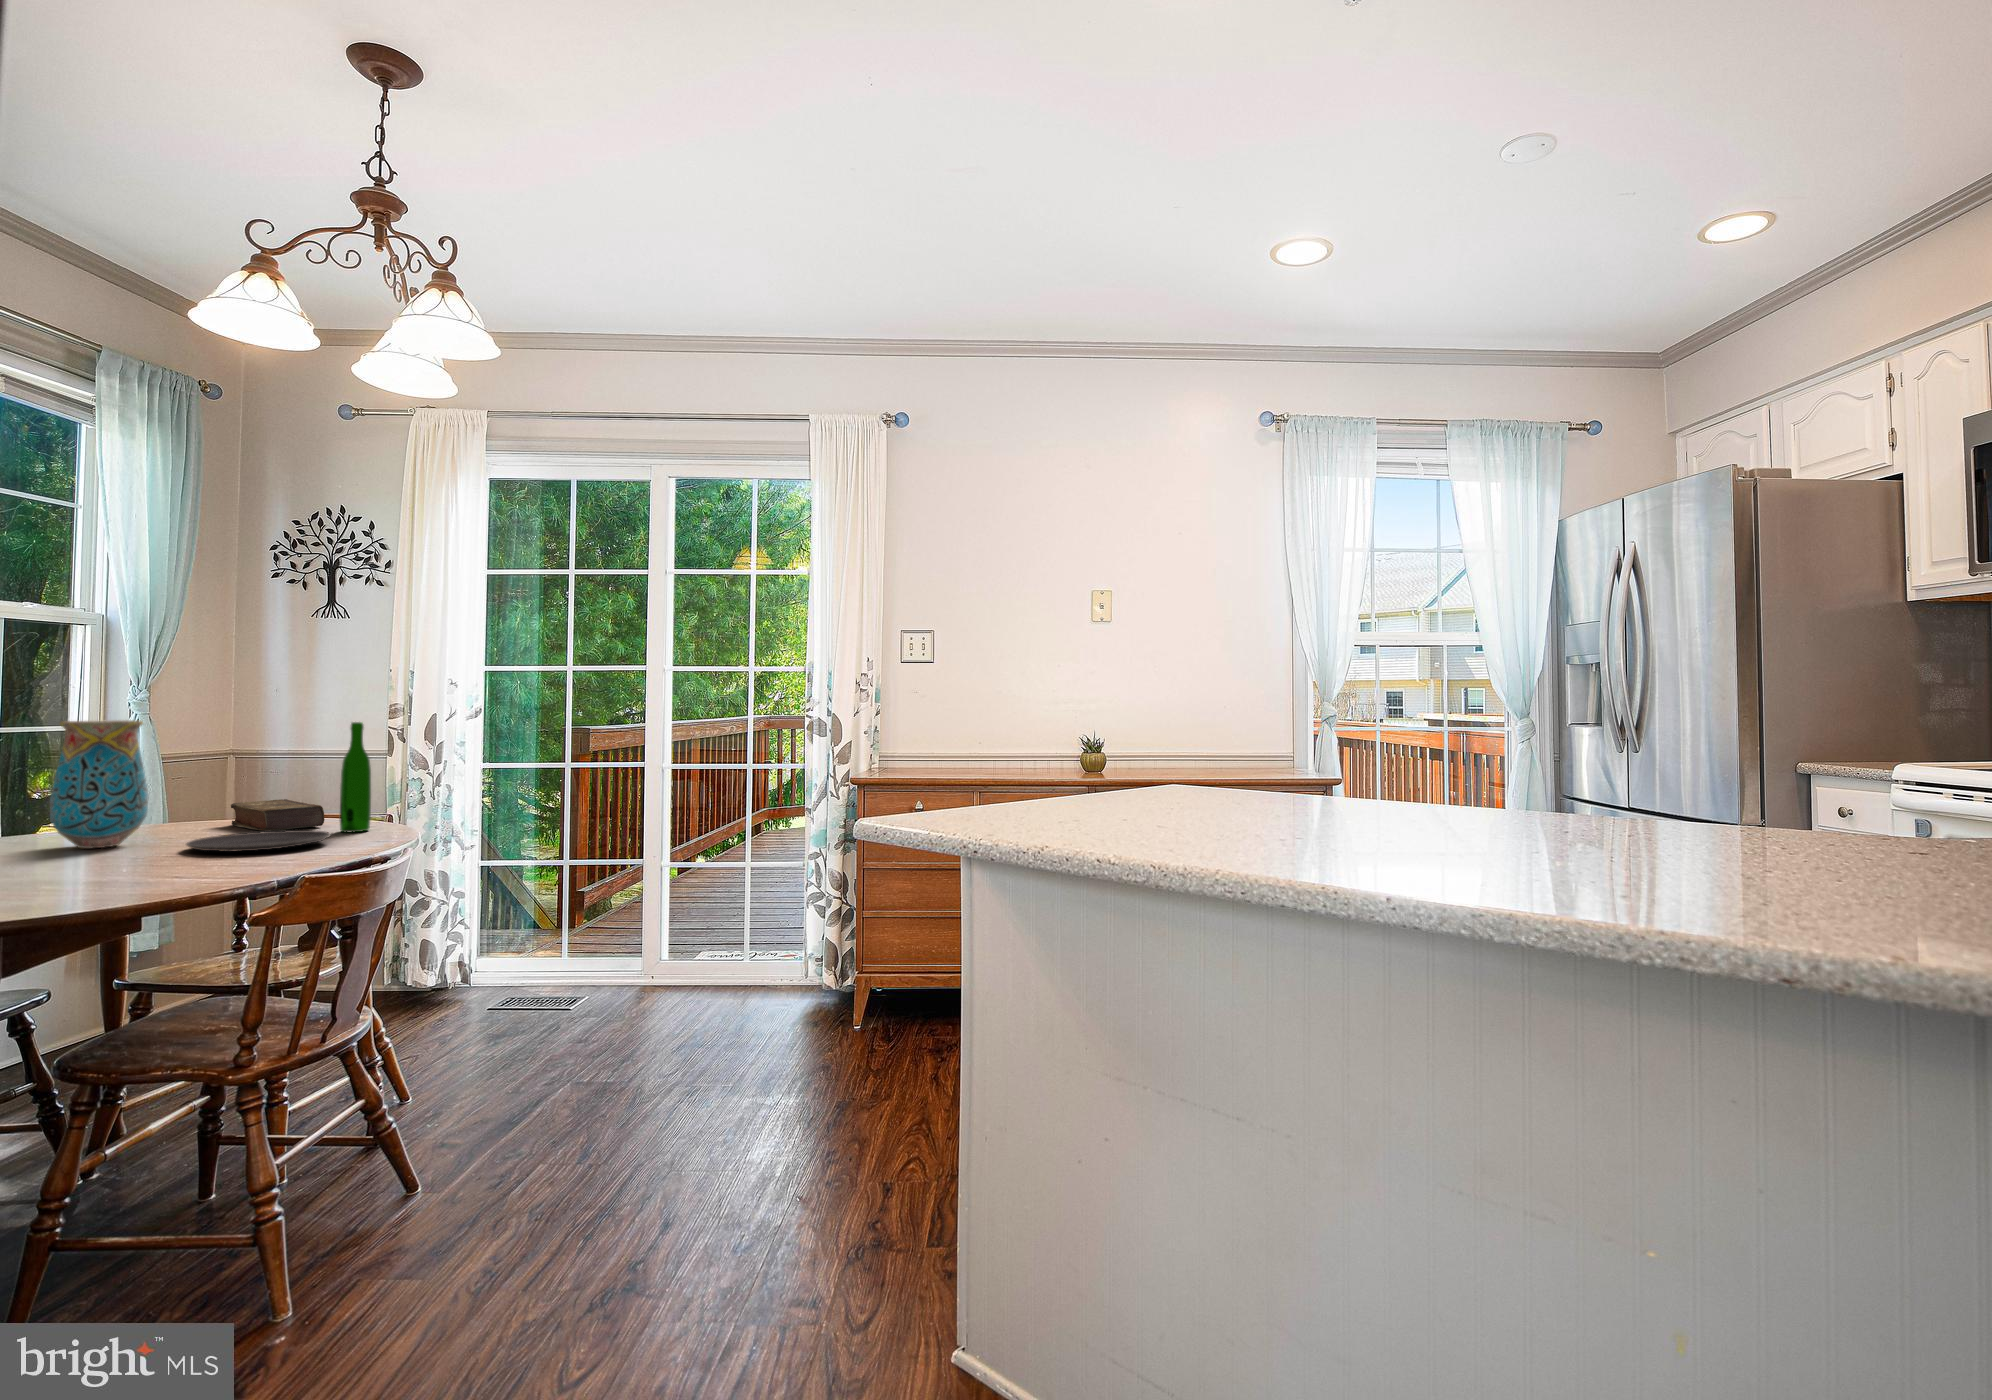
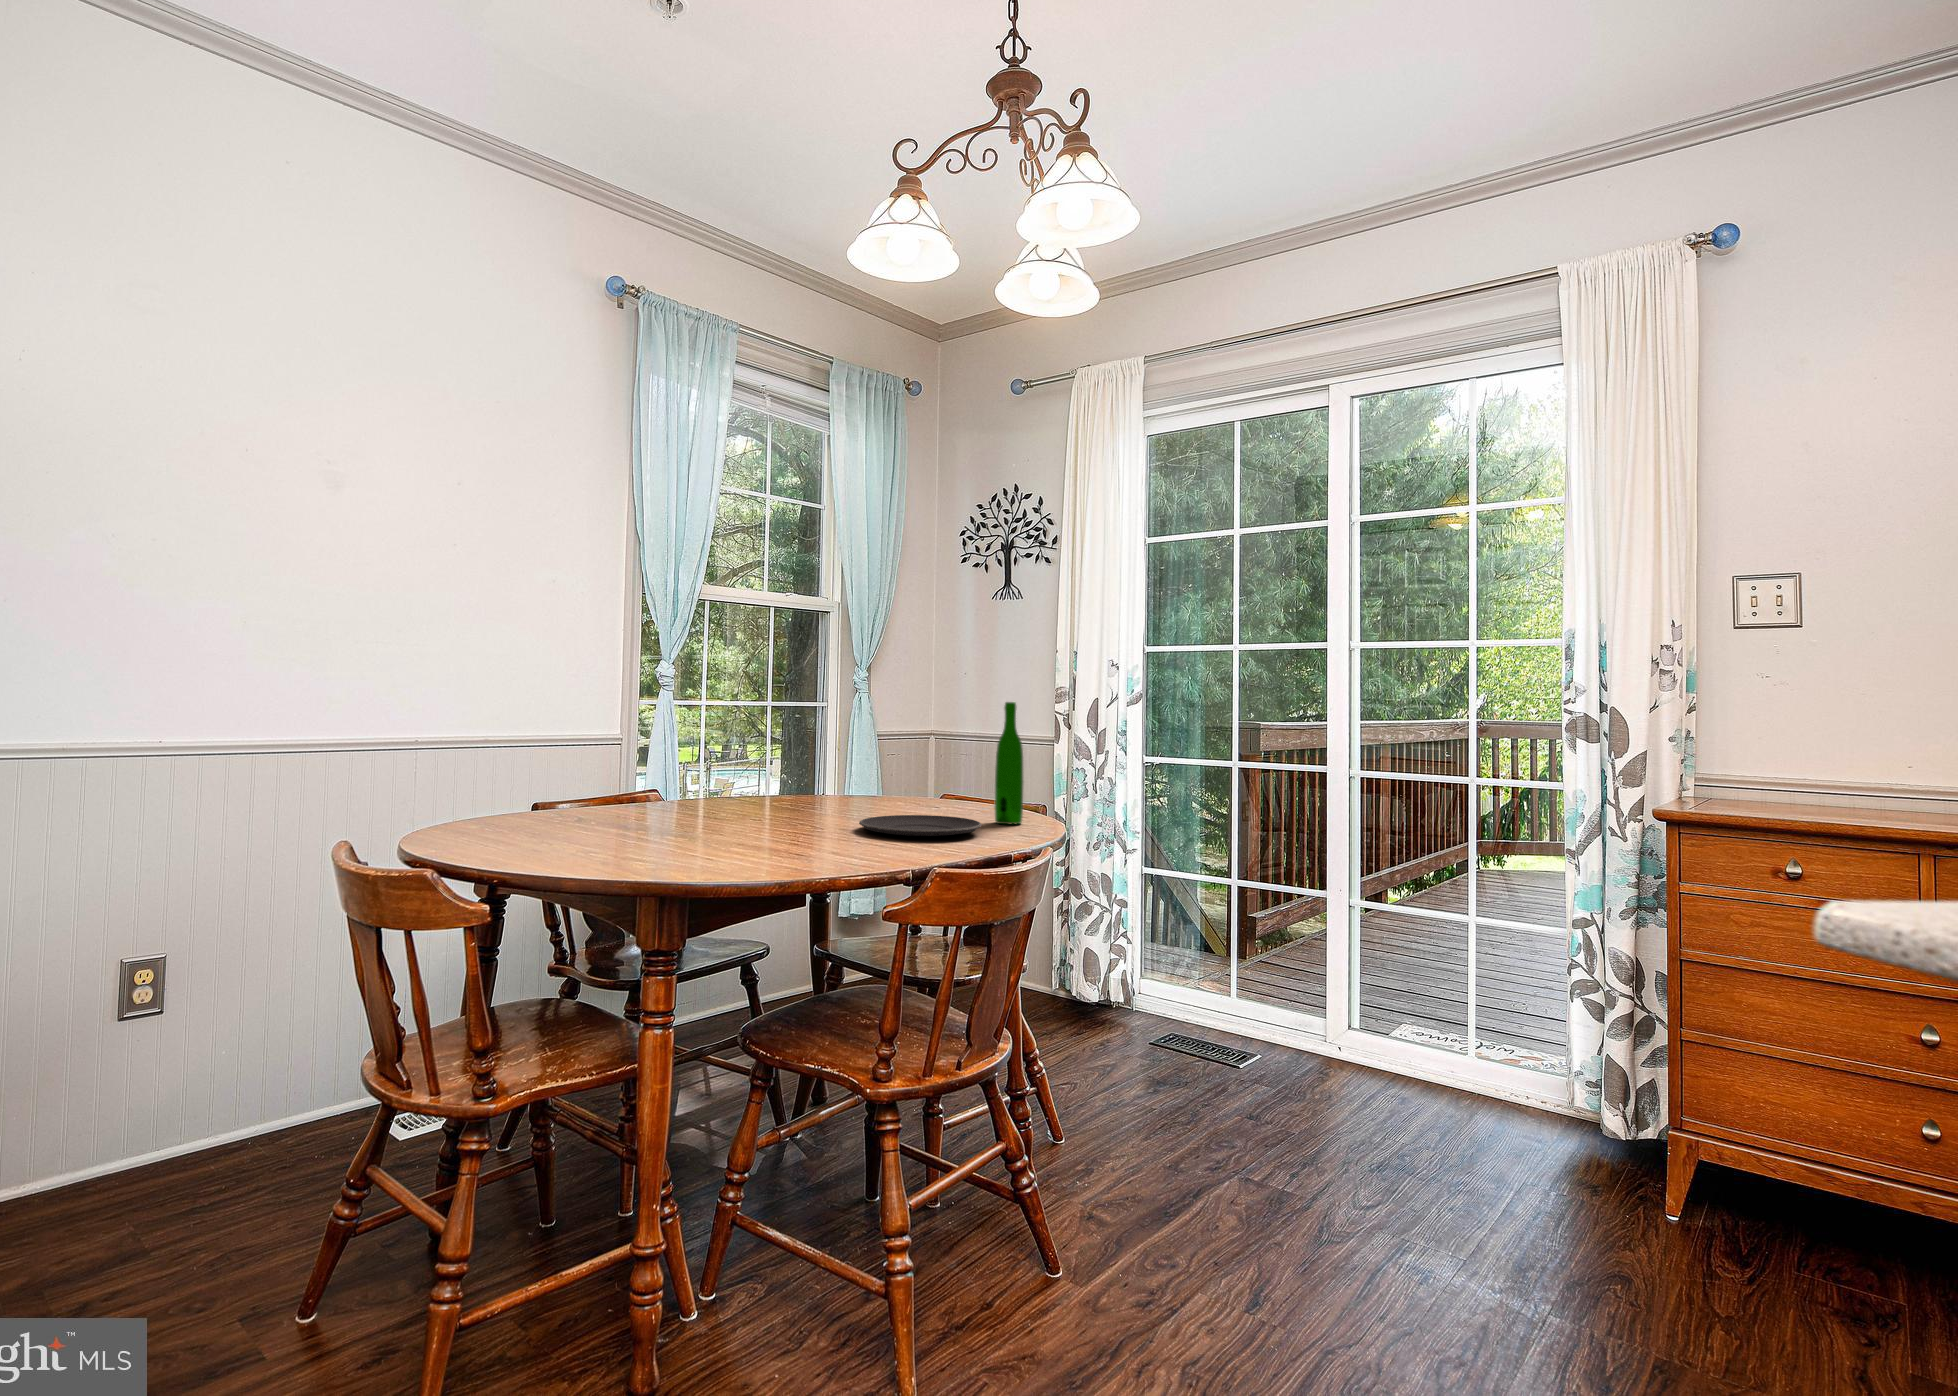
vase: present [50,720,148,849] -> none [769,694,838,818]
book: present [231,799,325,831] -> none [909,782,984,815]

